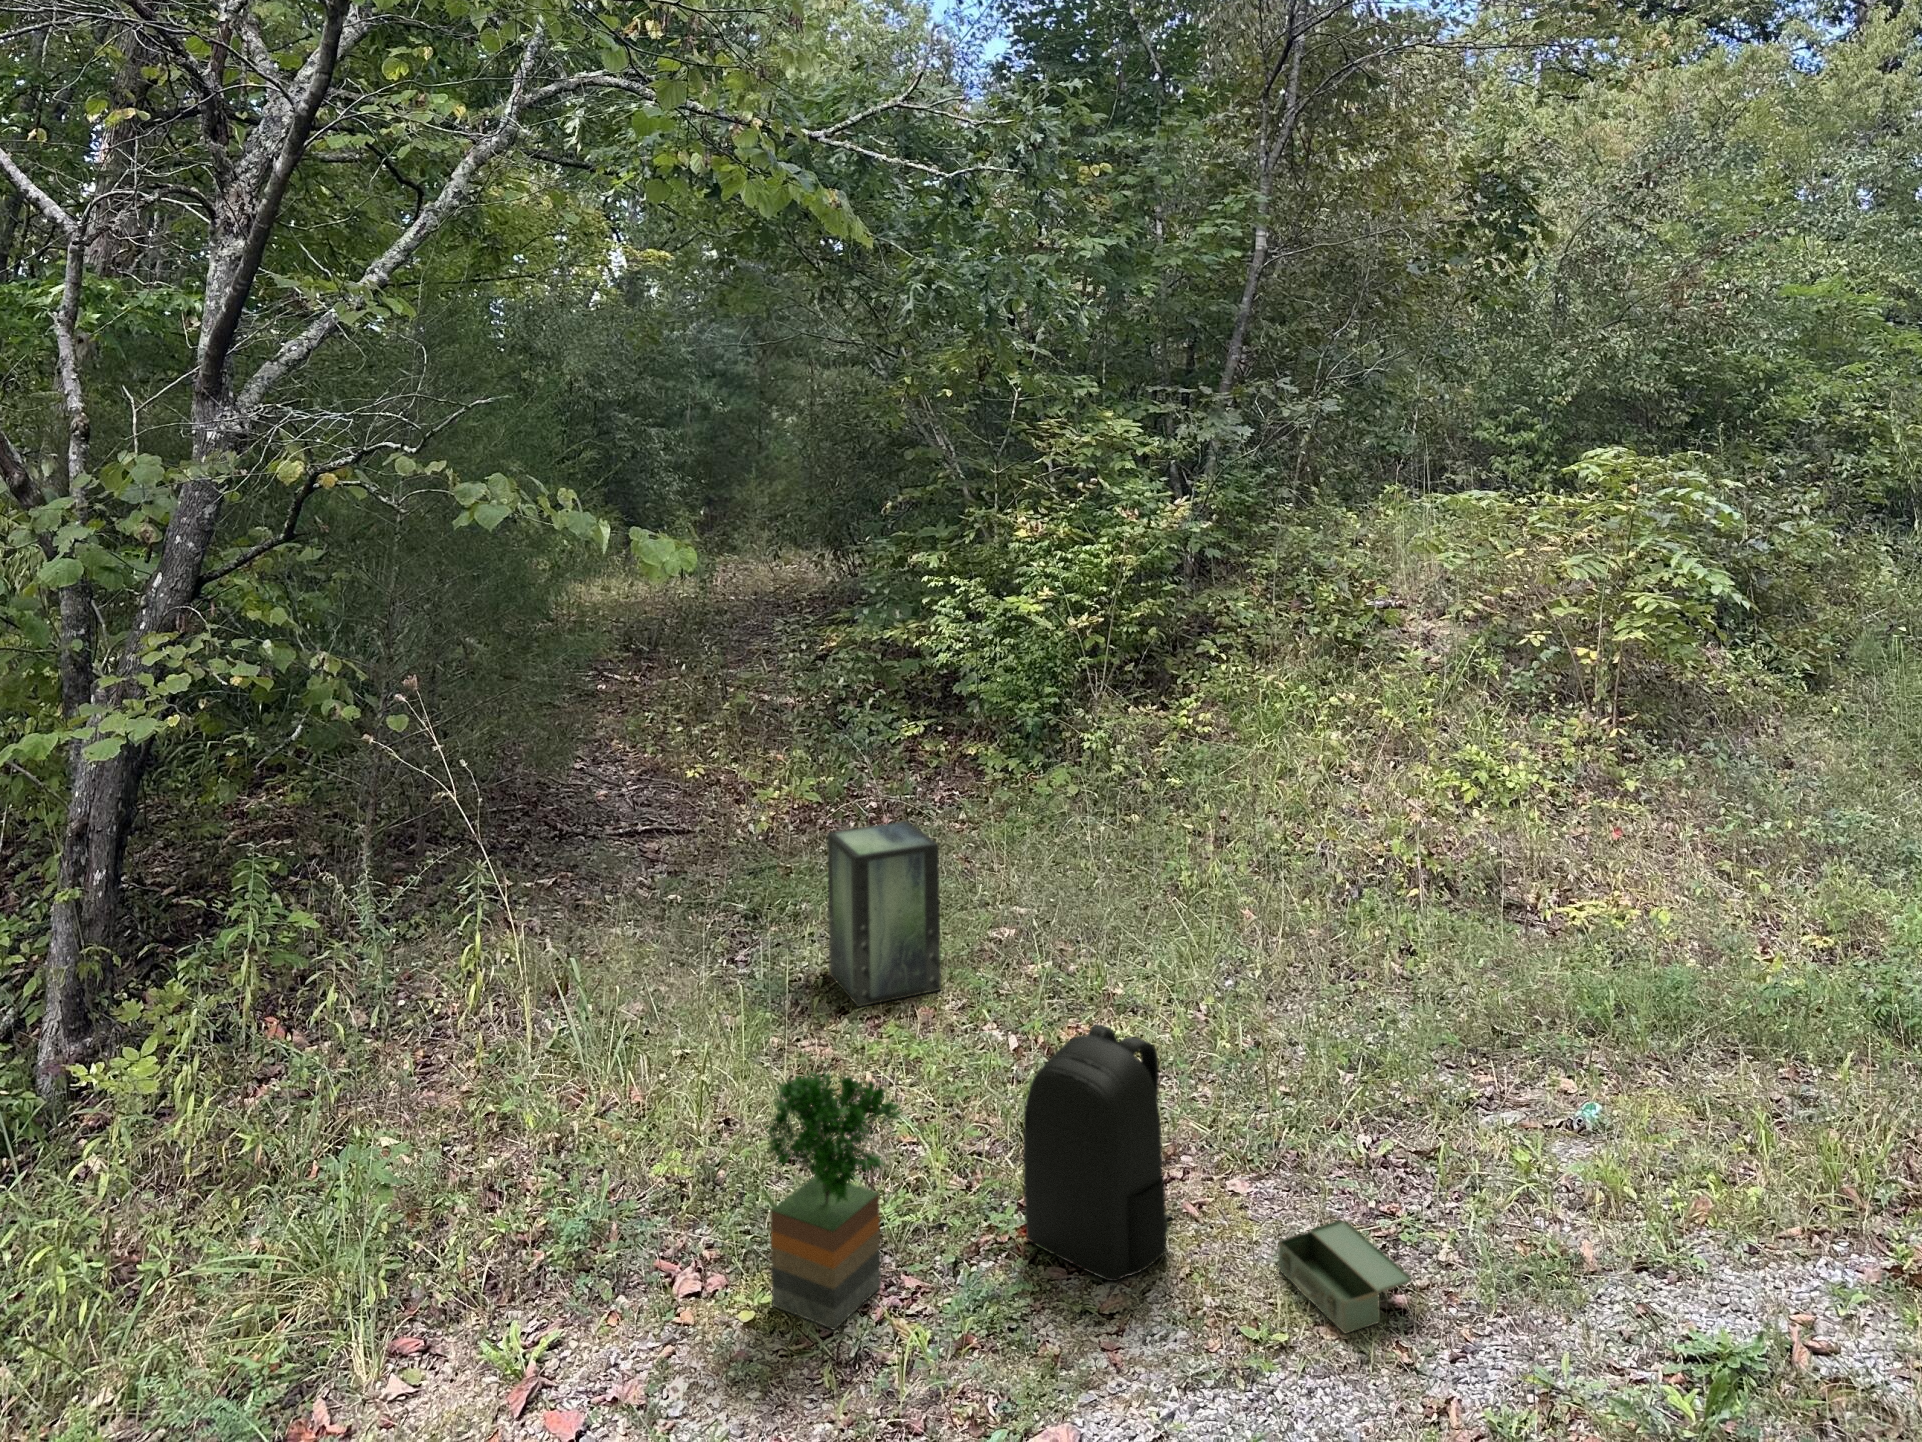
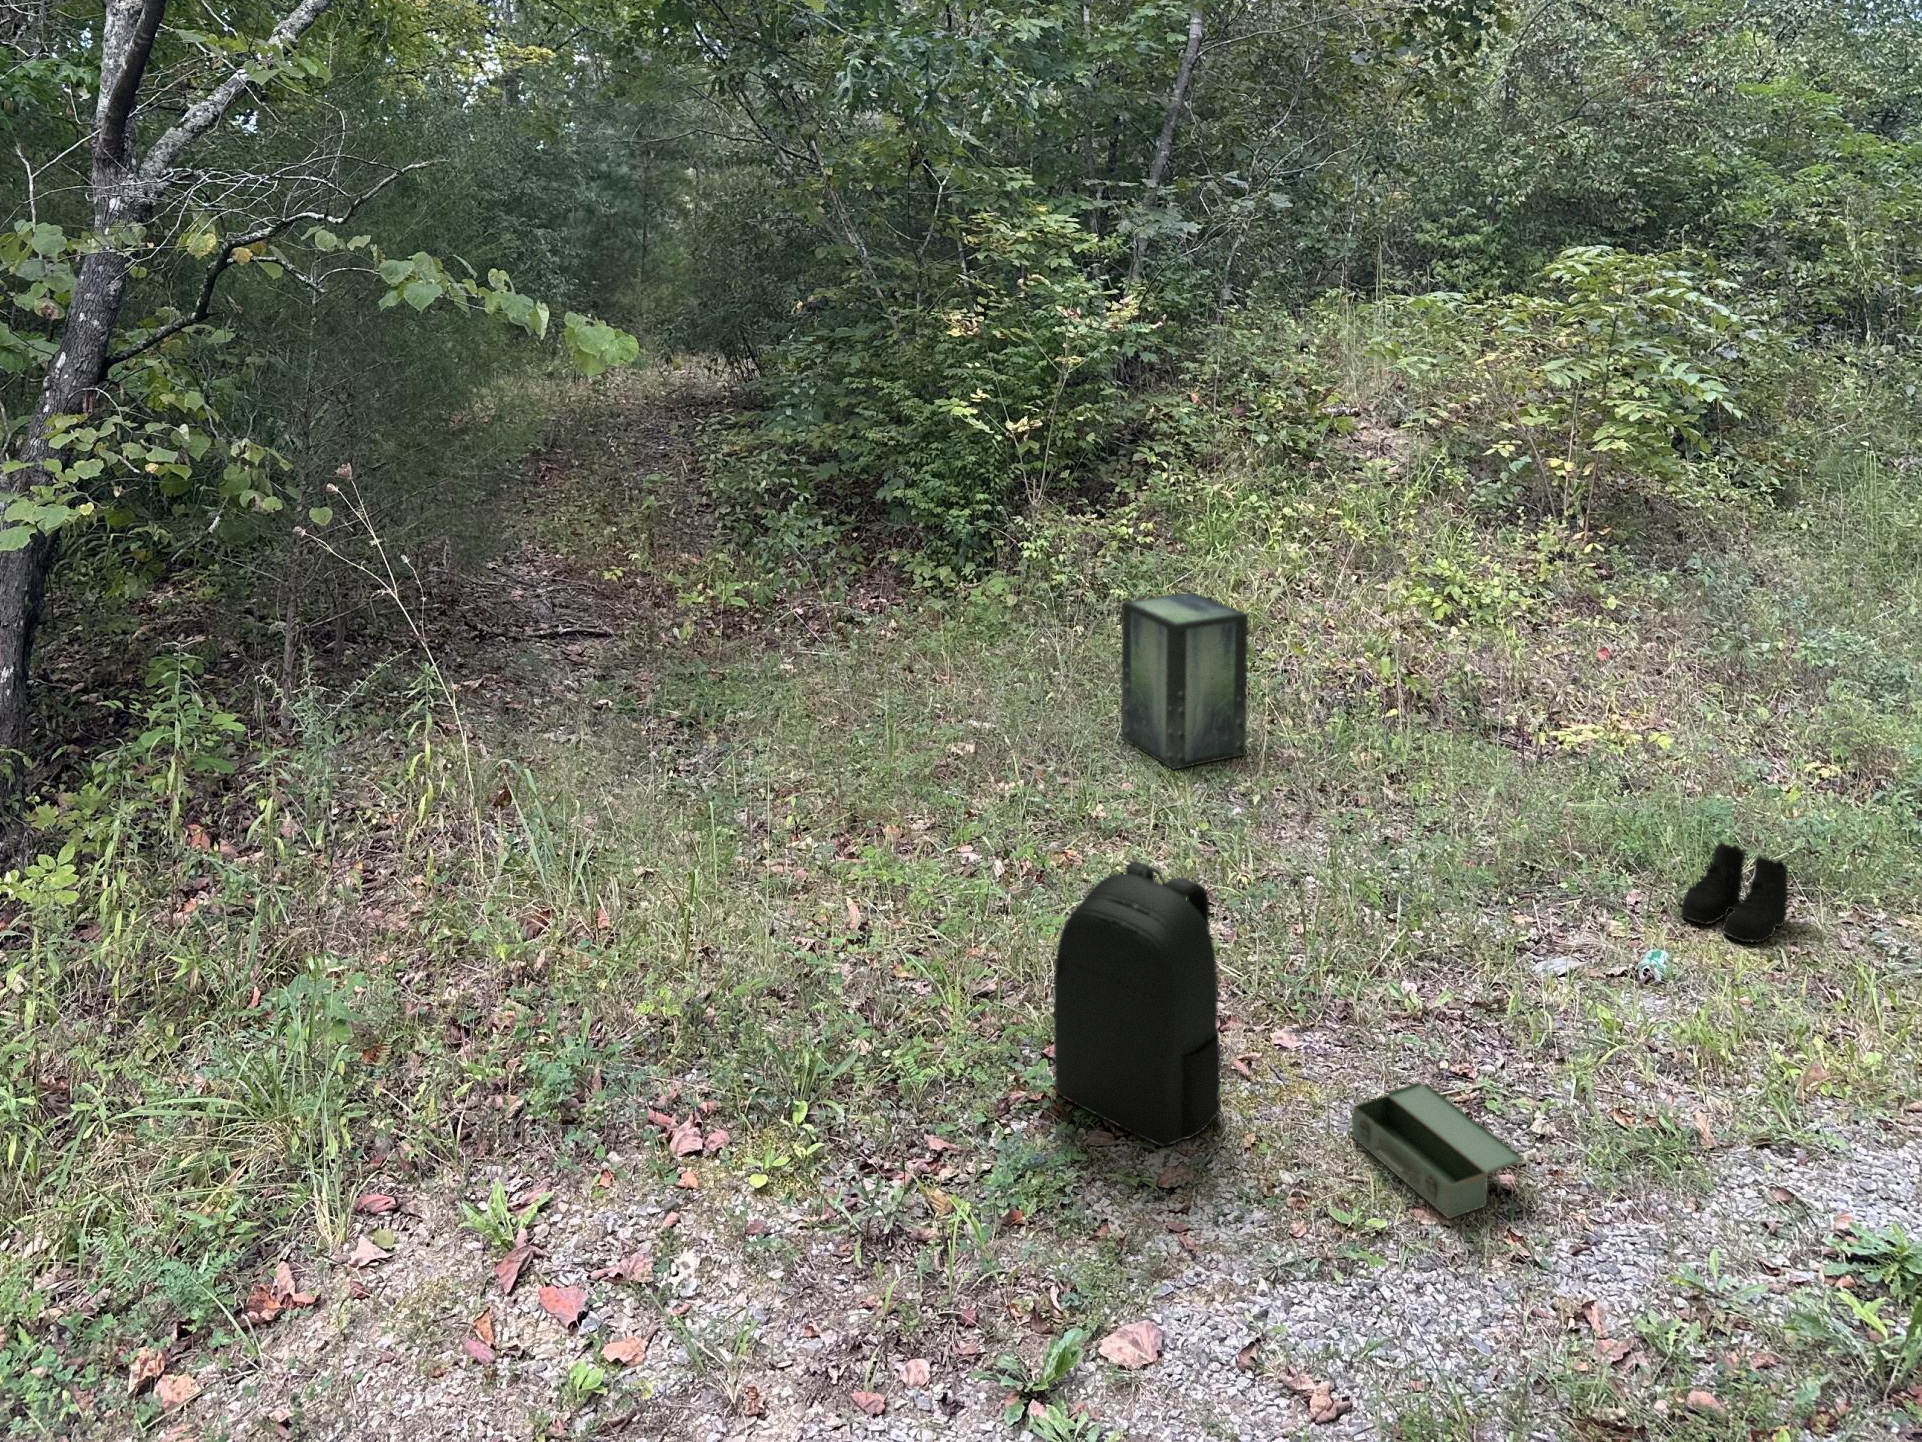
storage box: present [827,821,941,1007] -> present [1121,592,1248,769]
boots: none [1620,1008,1712,1100] -> present [1681,842,1788,943]
potted tree: present [767,1070,901,1329] -> none [771,908,930,1199]

